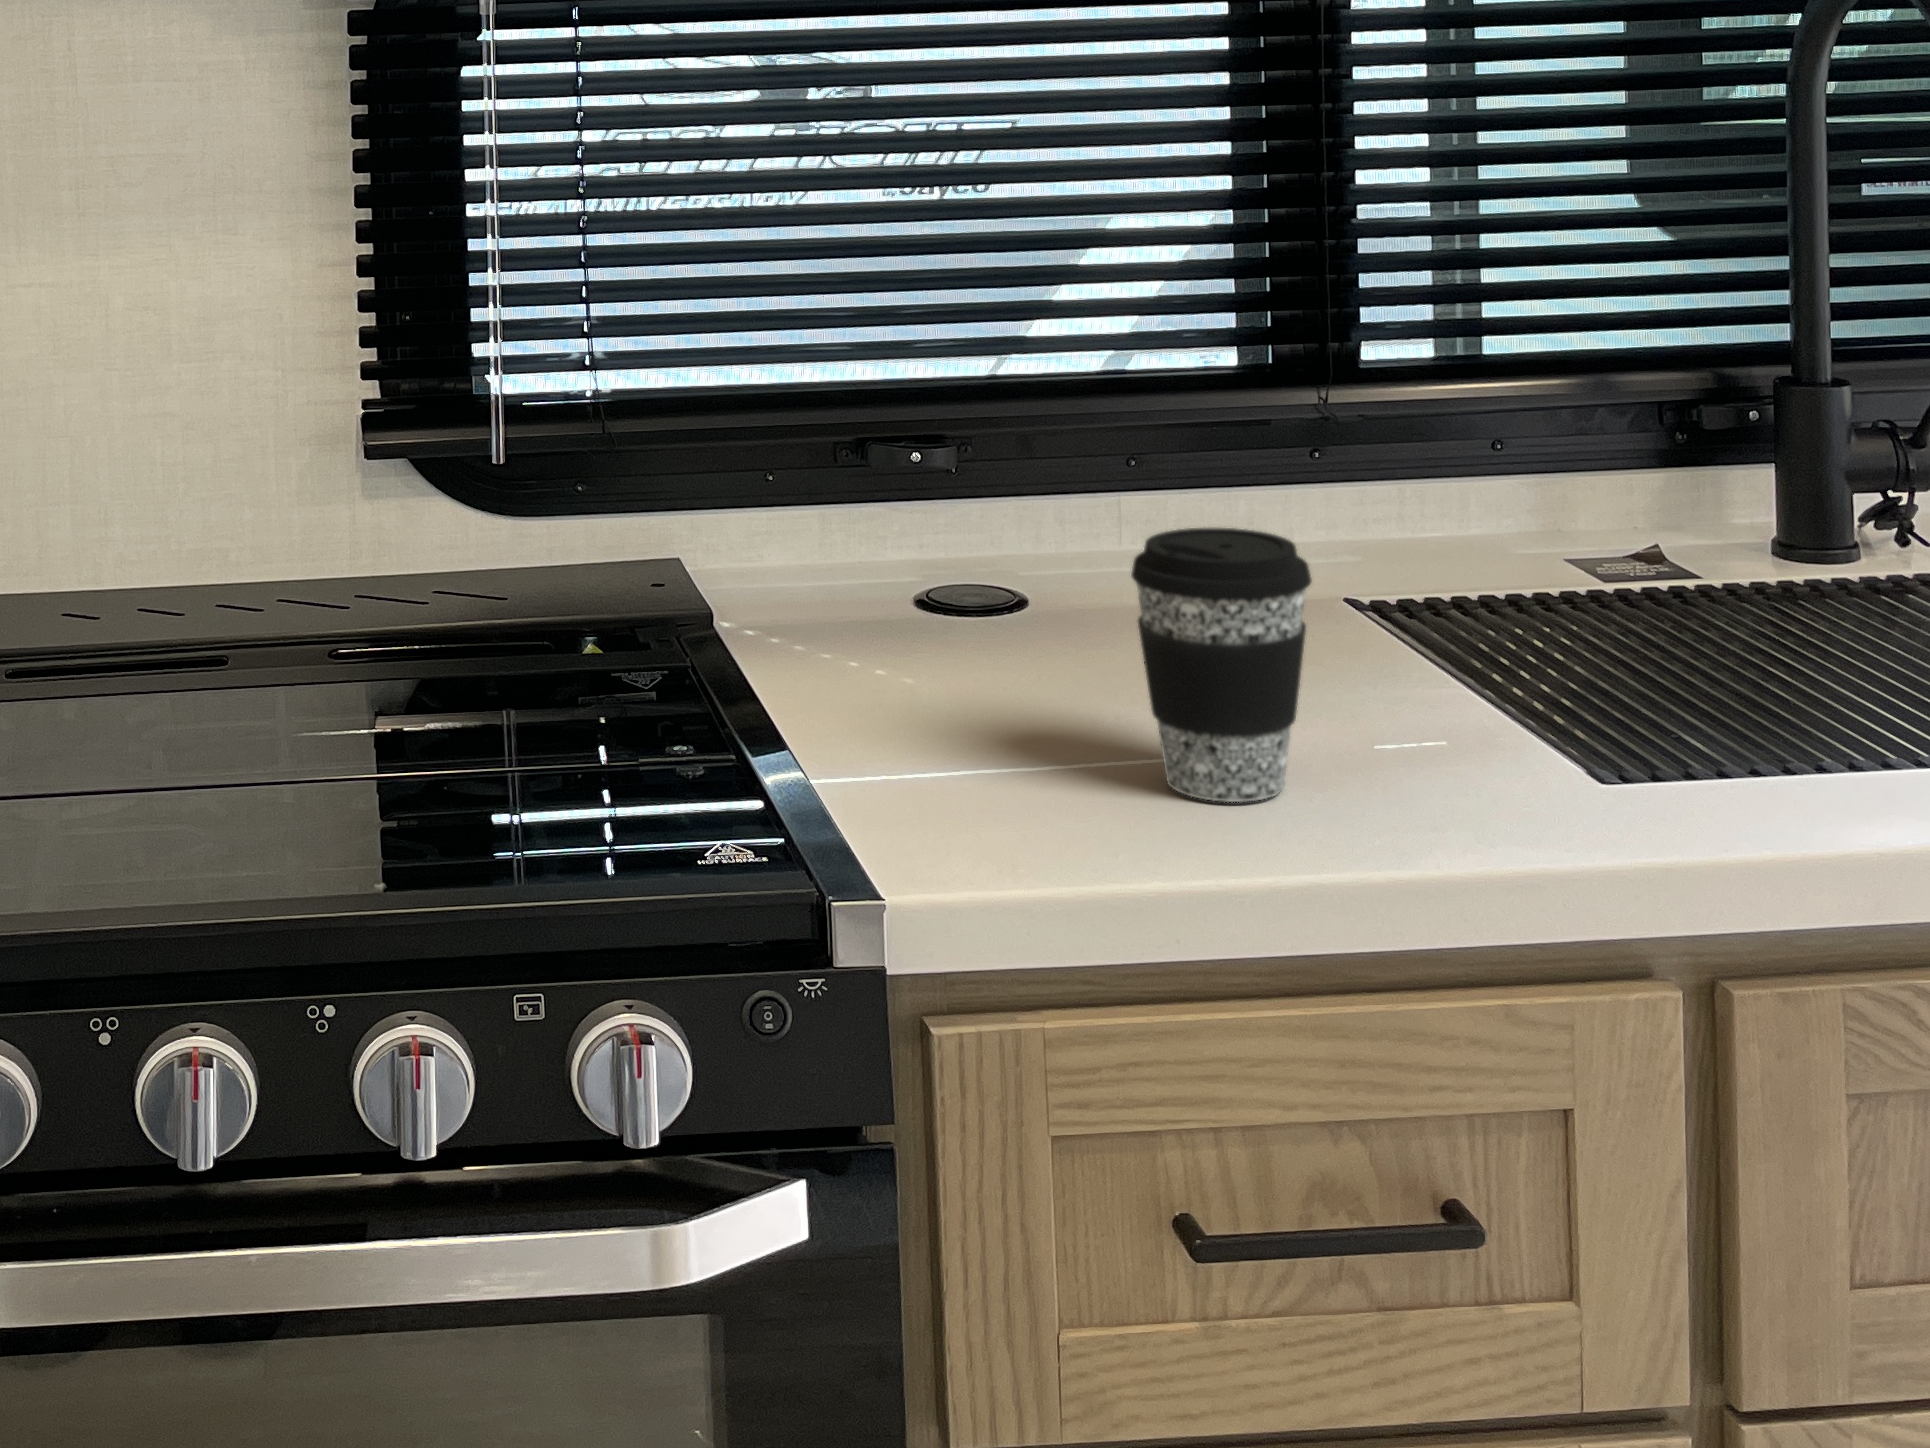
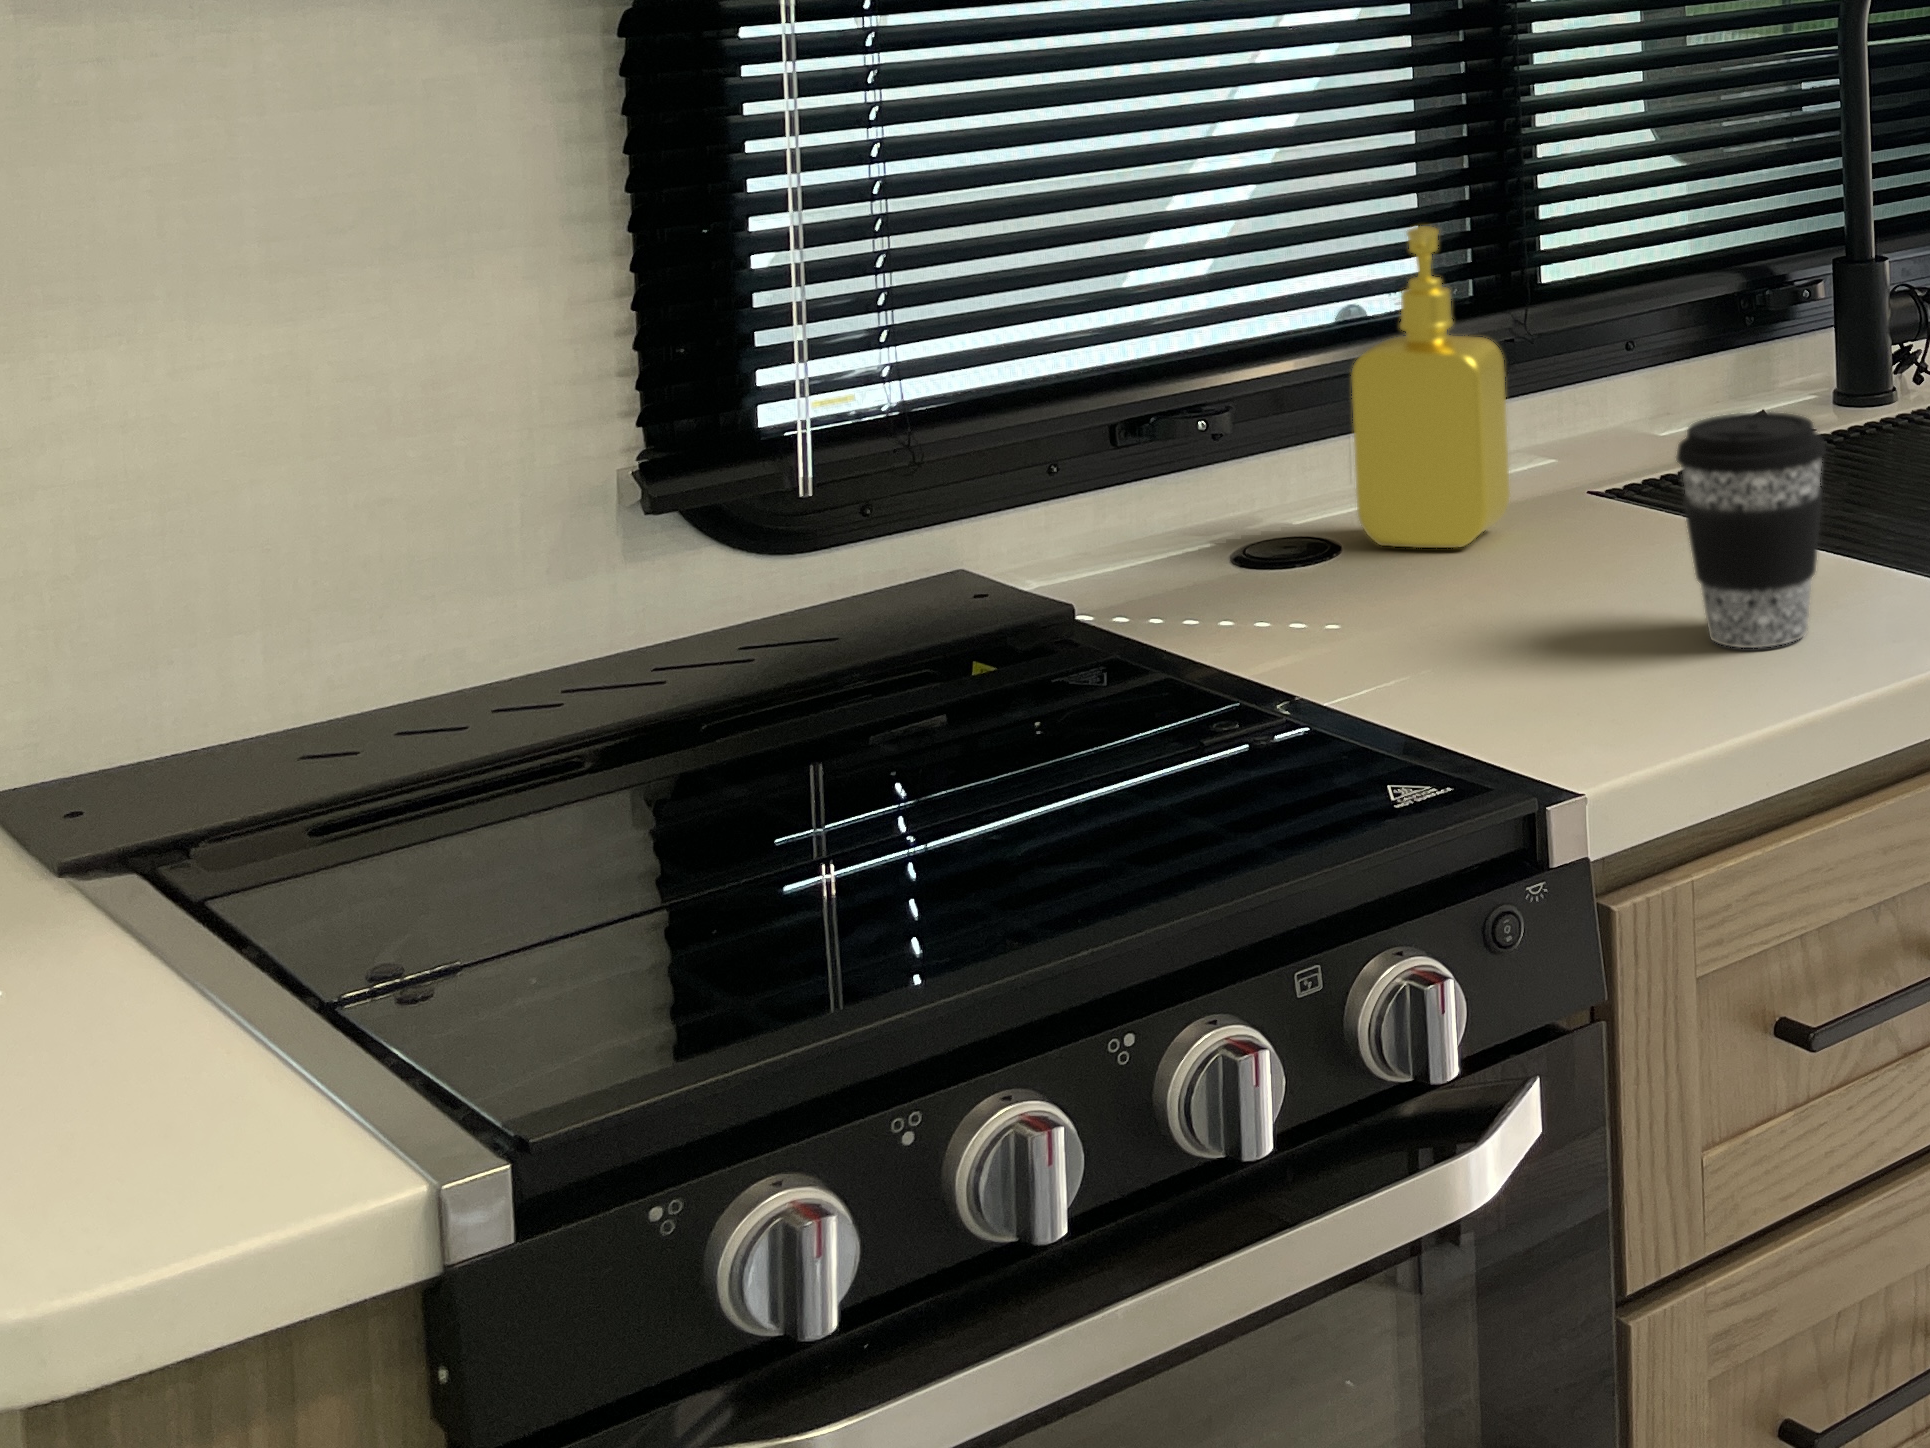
soap dispenser: none [1022,276,1186,624] -> present [1351,226,1510,548]

